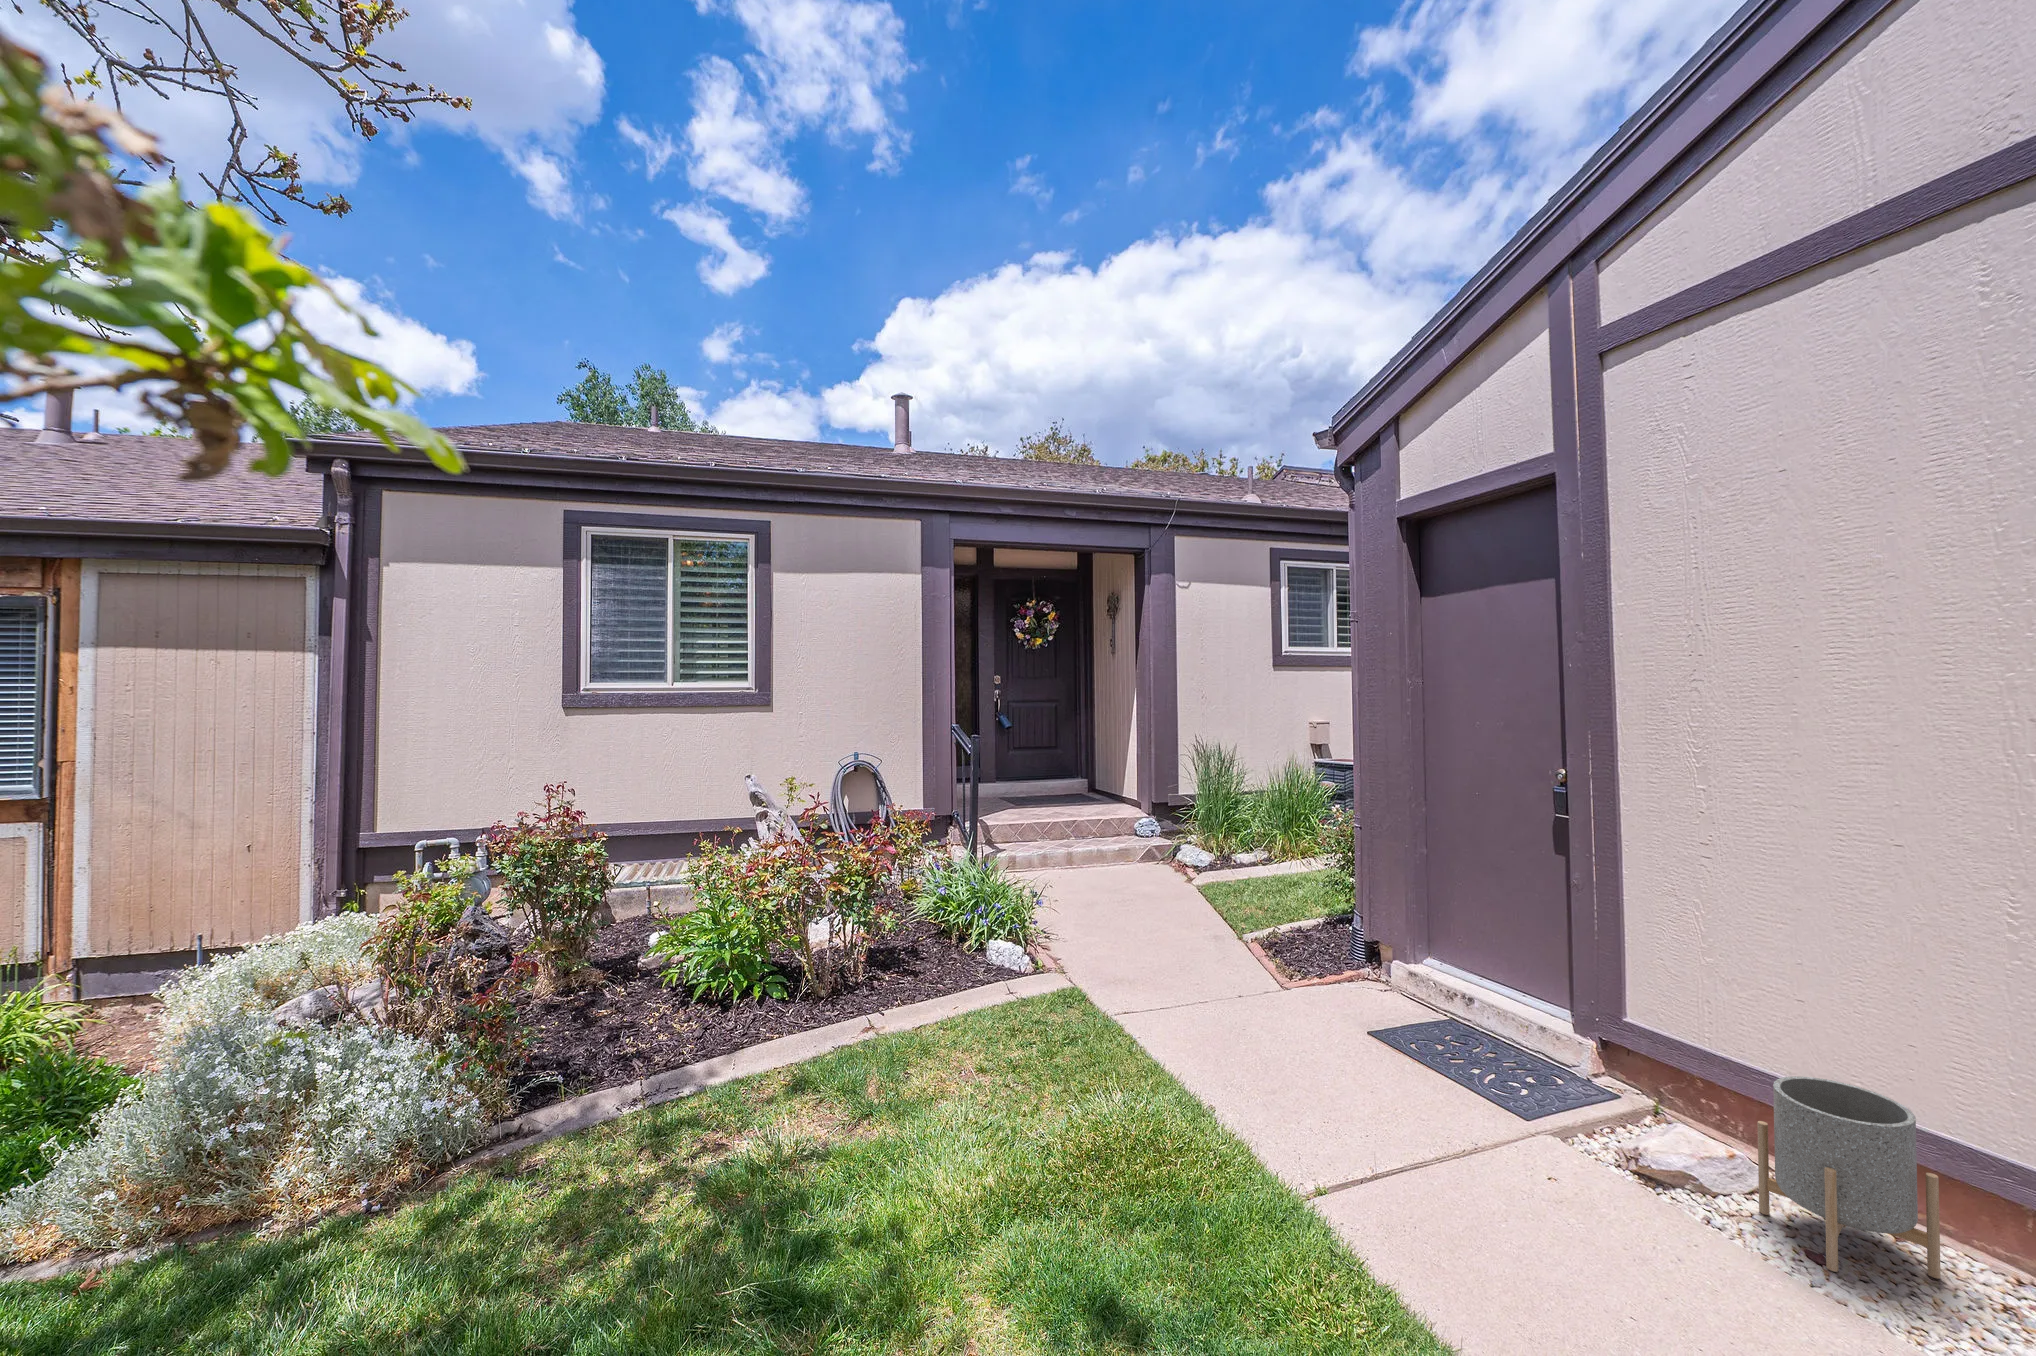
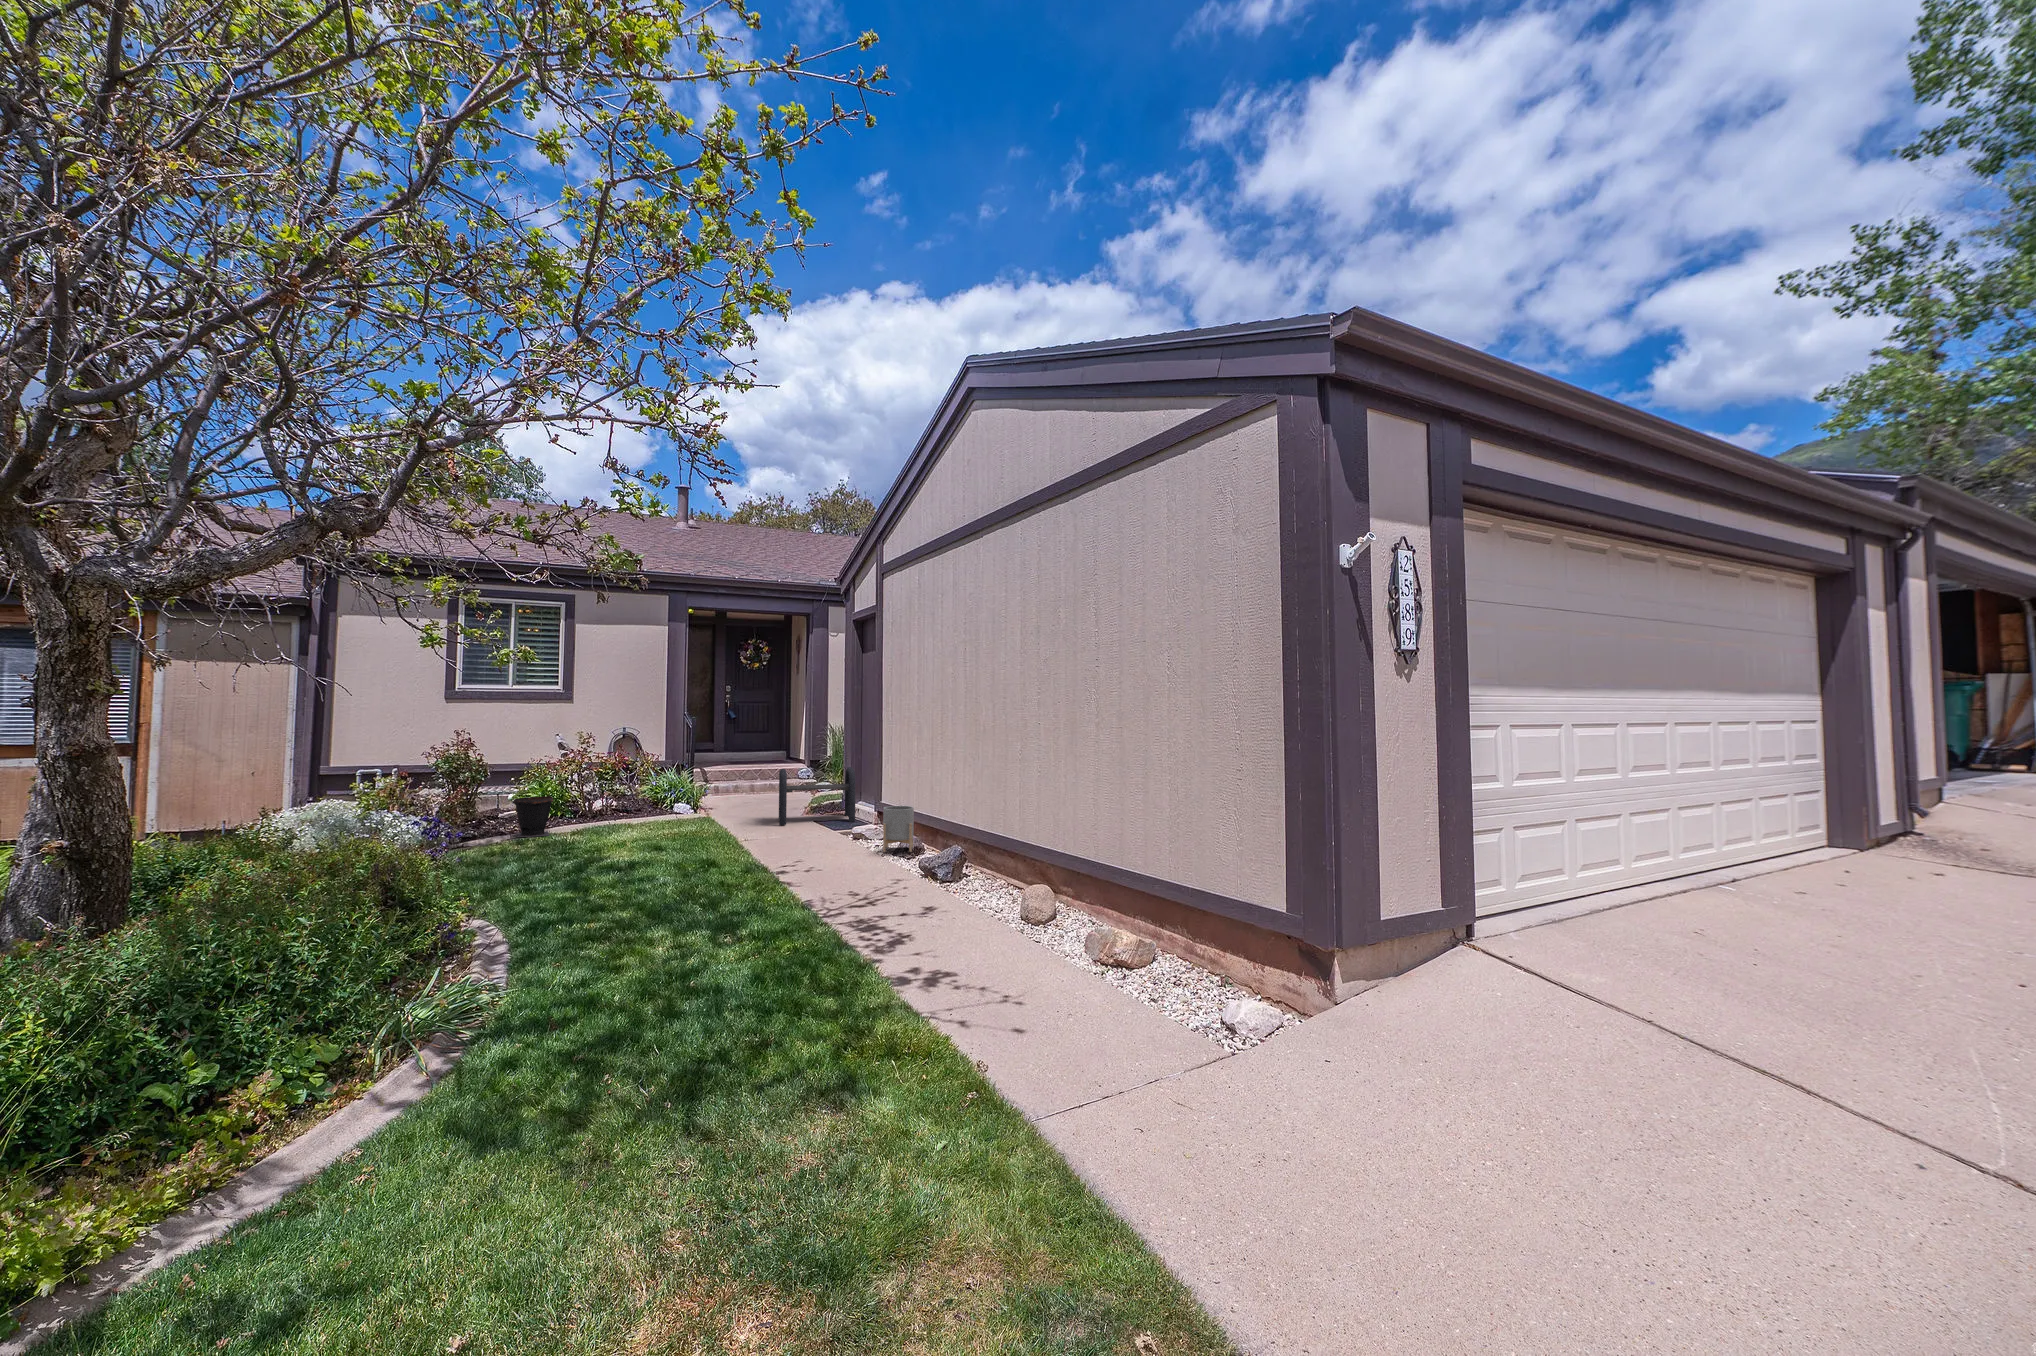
bench: none [1209,863,1409,1013] -> present [779,767,855,825]
bucket: none [668,926,750,1032] -> present [513,796,553,837]

